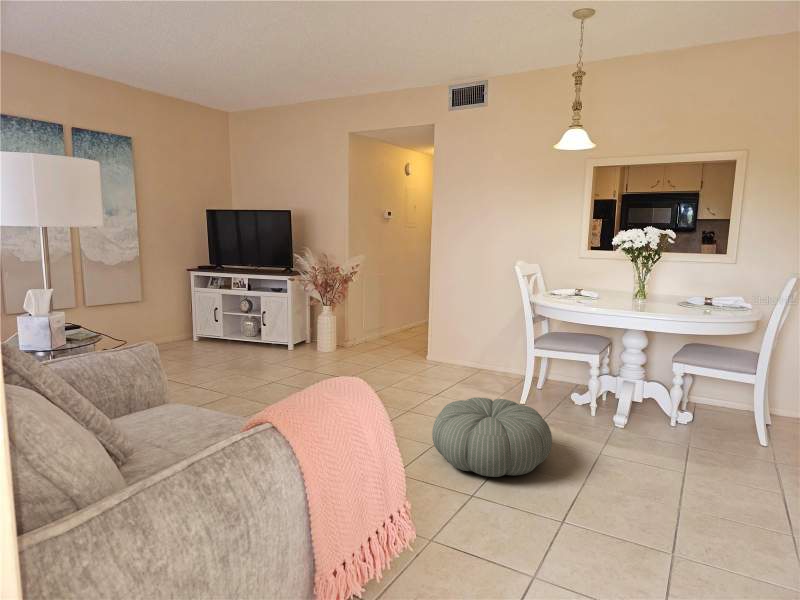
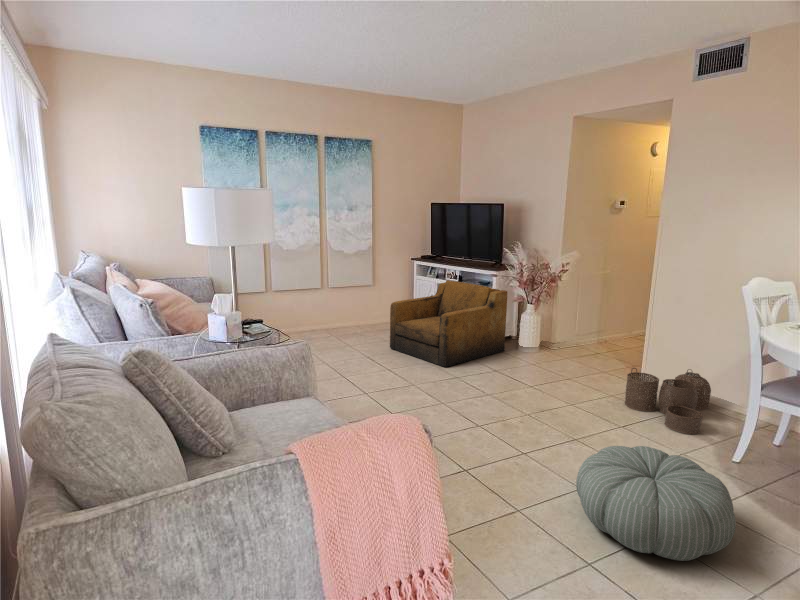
armchair: none [180,289,305,375] -> present [390,280,507,367]
woven basket: none [427,343,489,392] -> present [625,368,711,434]

